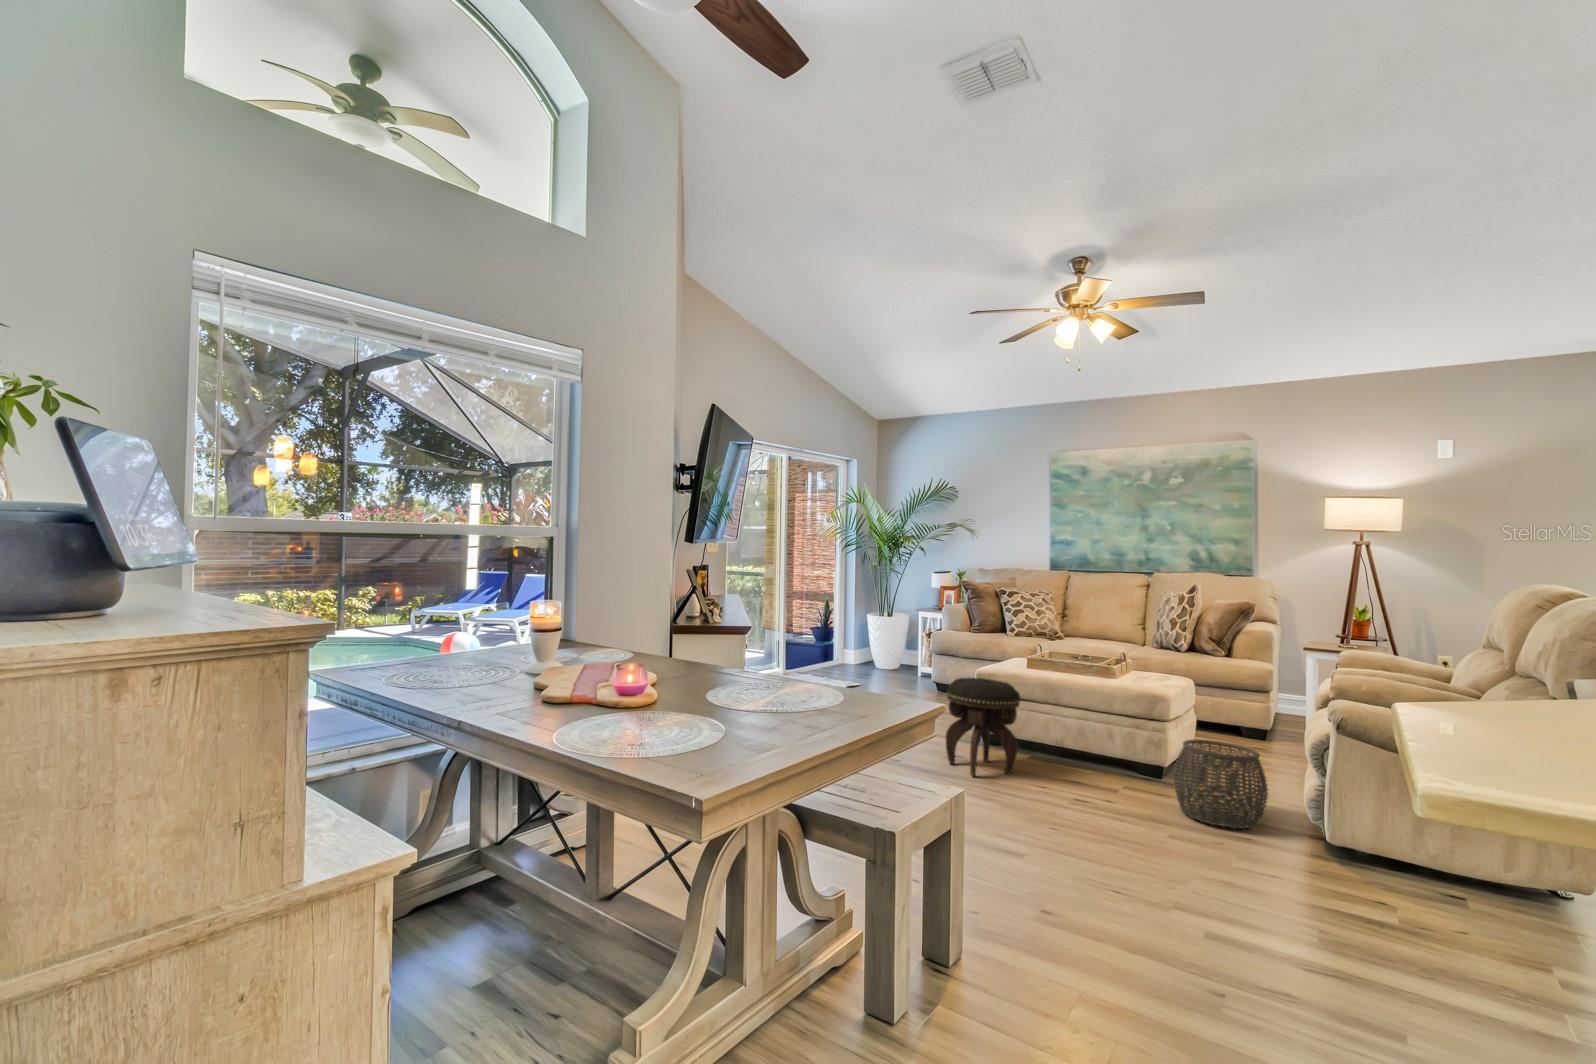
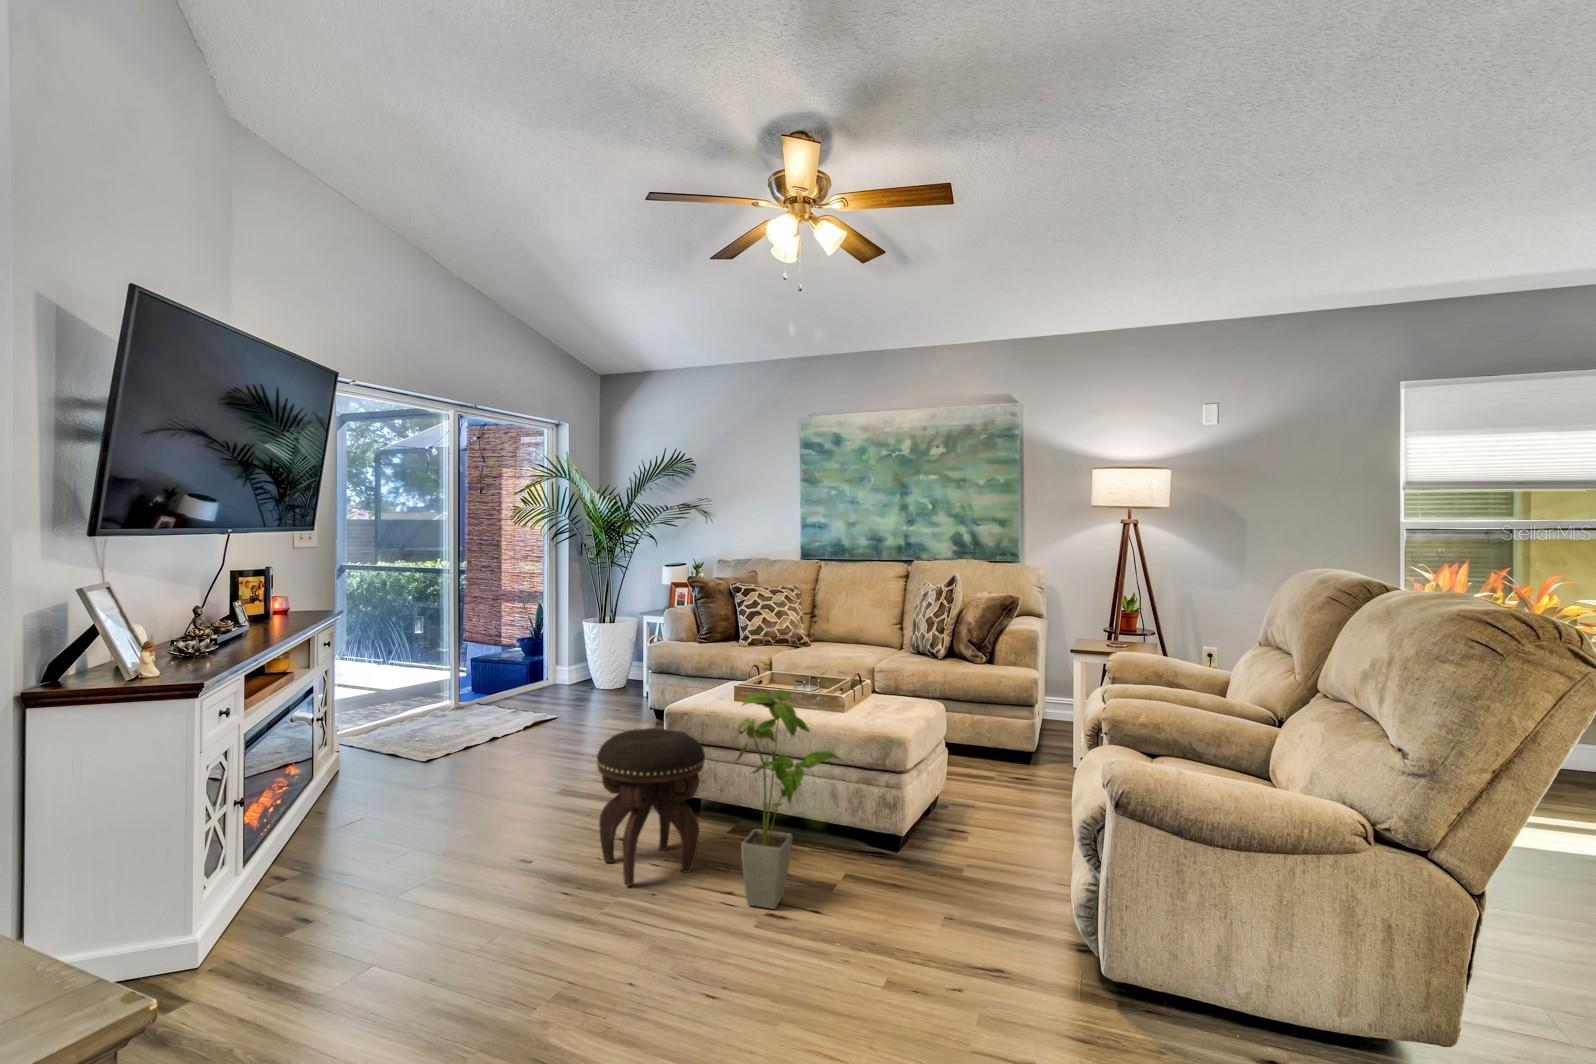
house plant: none [1049,650,1131,797] -> present [736,690,841,909]
woven basket: present [1173,740,1268,829] -> none [897,809,1020,952]

